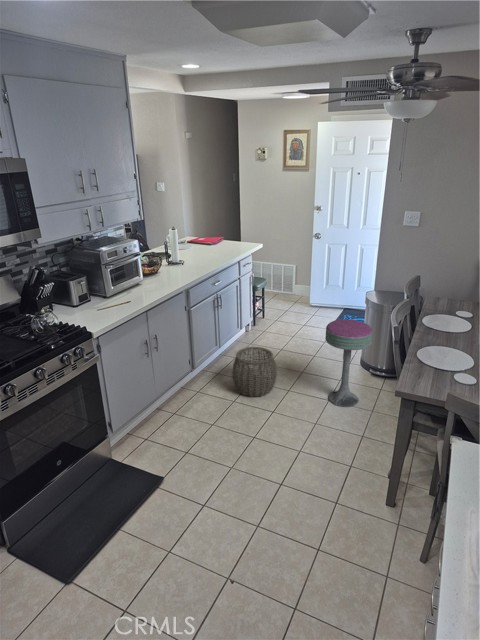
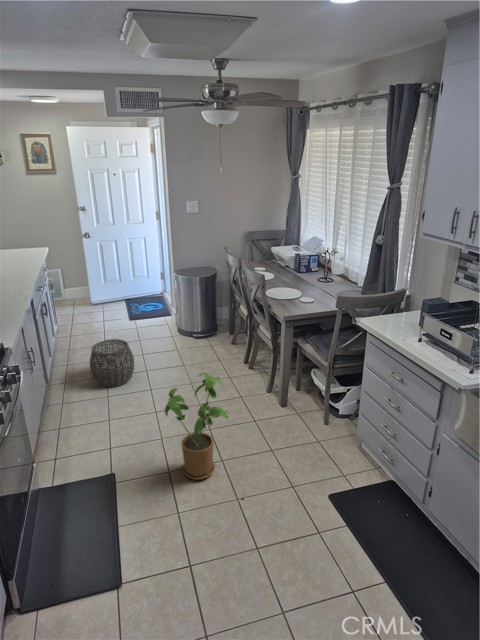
bar stool: present [325,319,373,407] -> none [169,293,207,366]
house plant: none [199,418,272,535] -> present [165,372,228,480]

